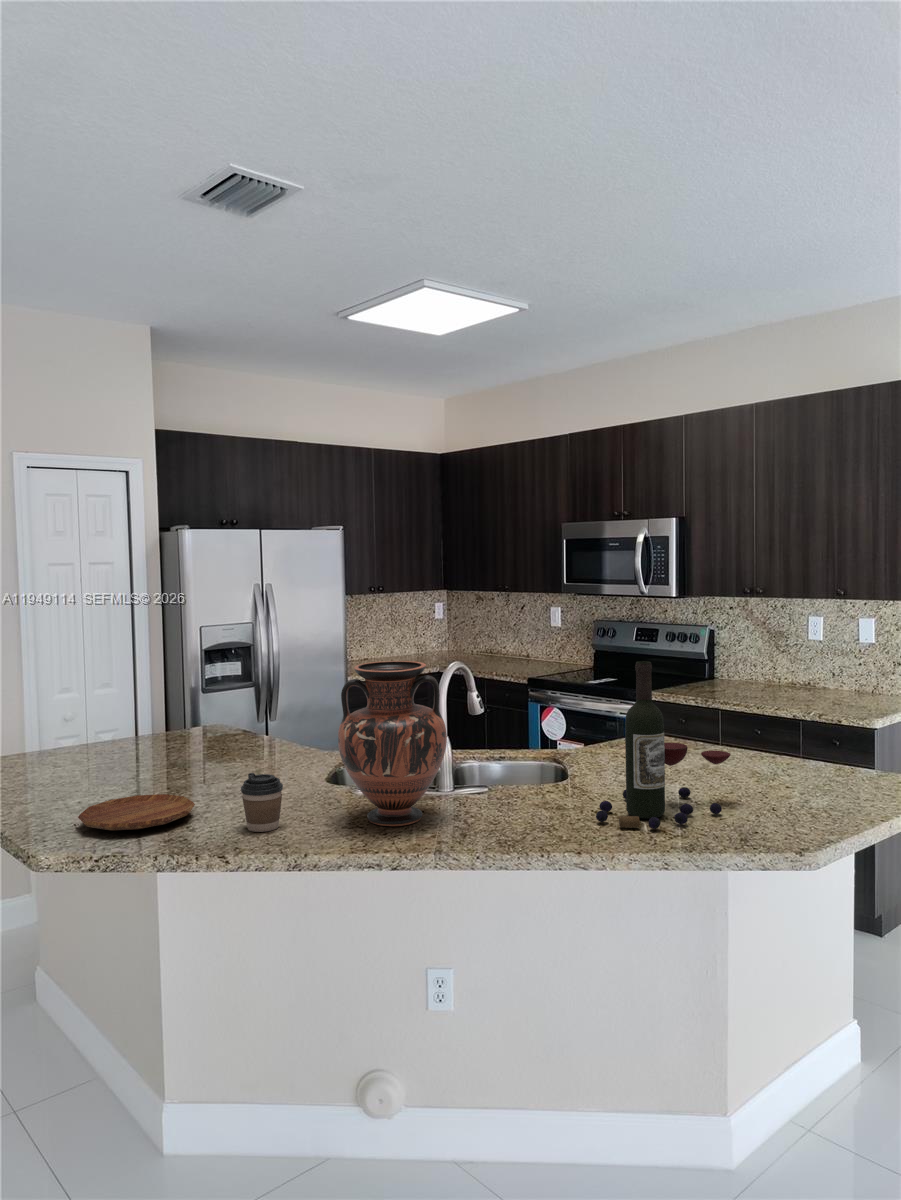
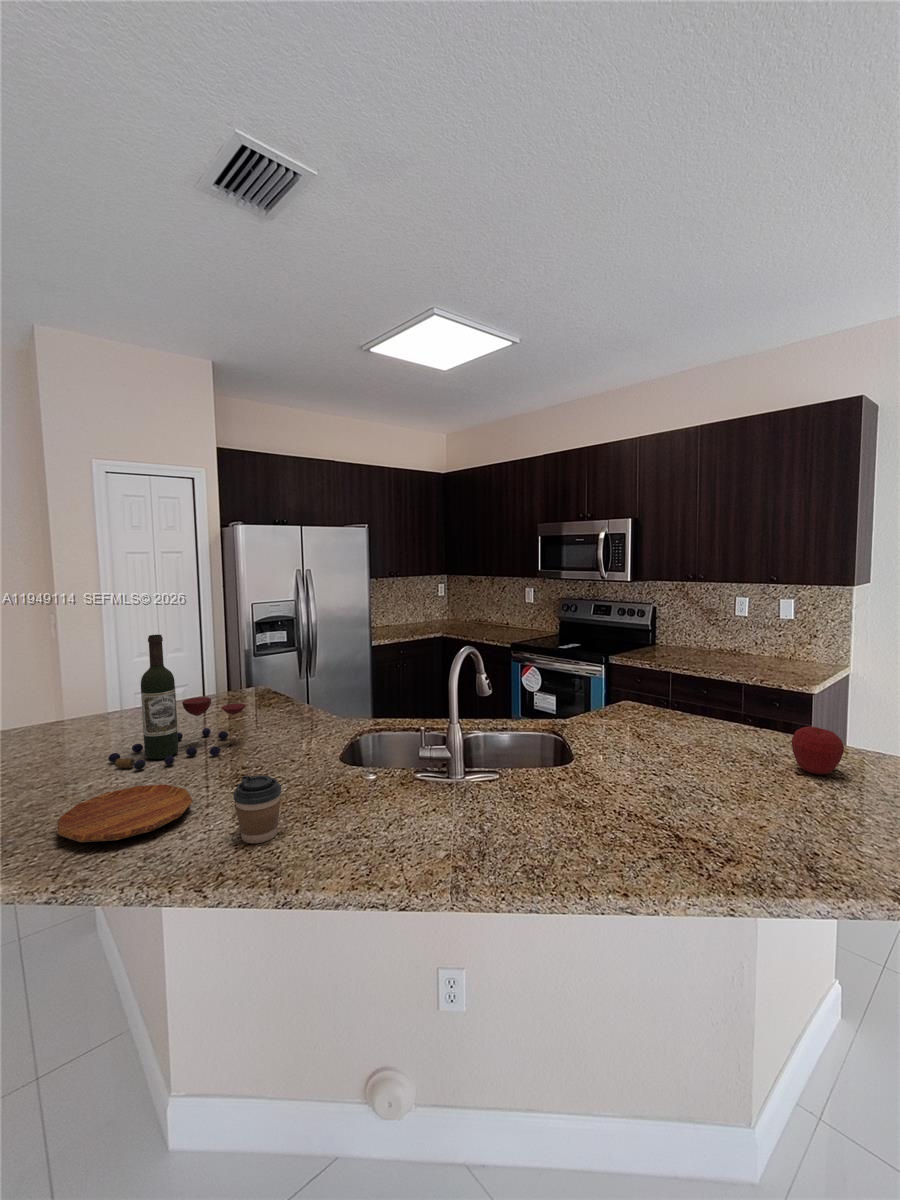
vase: present [338,661,447,826] -> none [343,650,462,836]
wine bottle: present [596,661,731,829] -> present [108,635,246,770]
apple: none [777,738,824,785] -> present [791,726,844,775]

